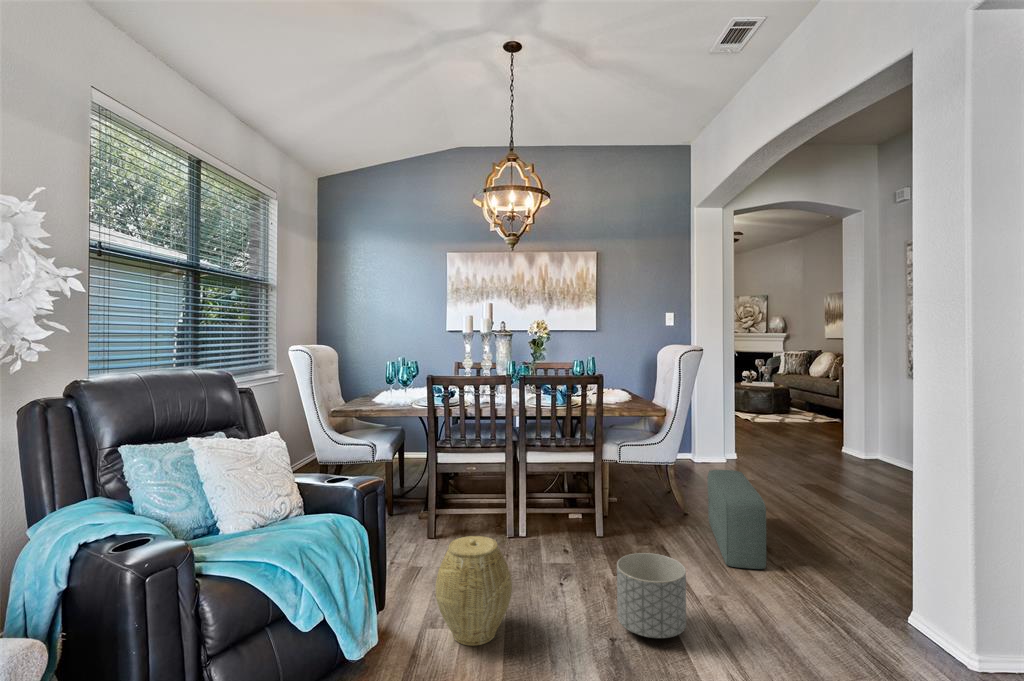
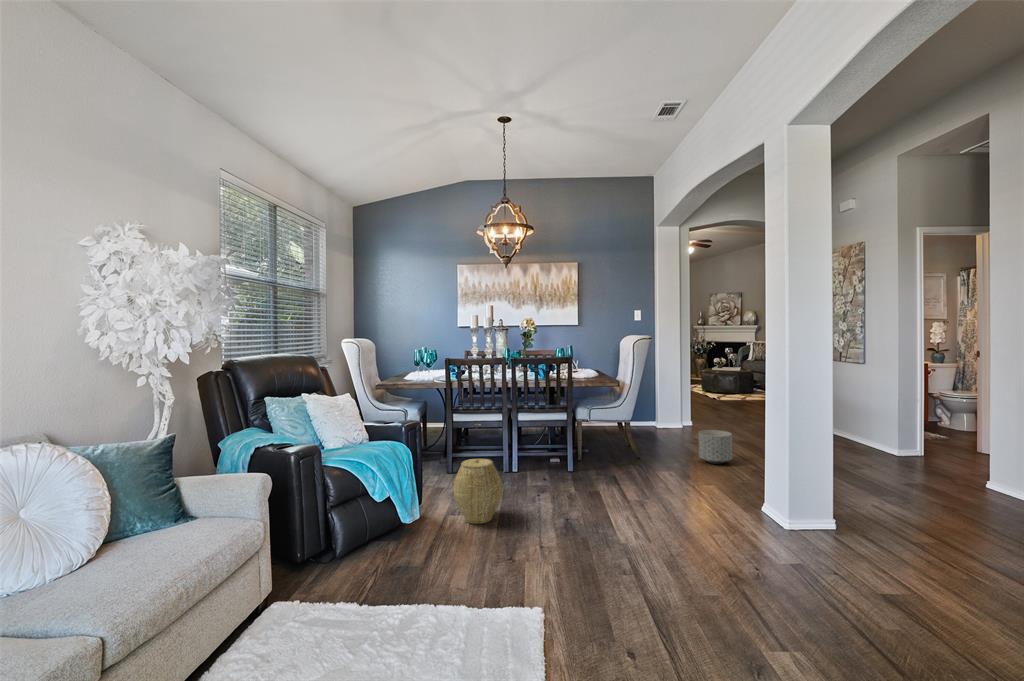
pouf: present [707,470,766,569] -> none [650,425,681,488]
planter: present [617,553,686,638] -> present [699,430,732,464]

